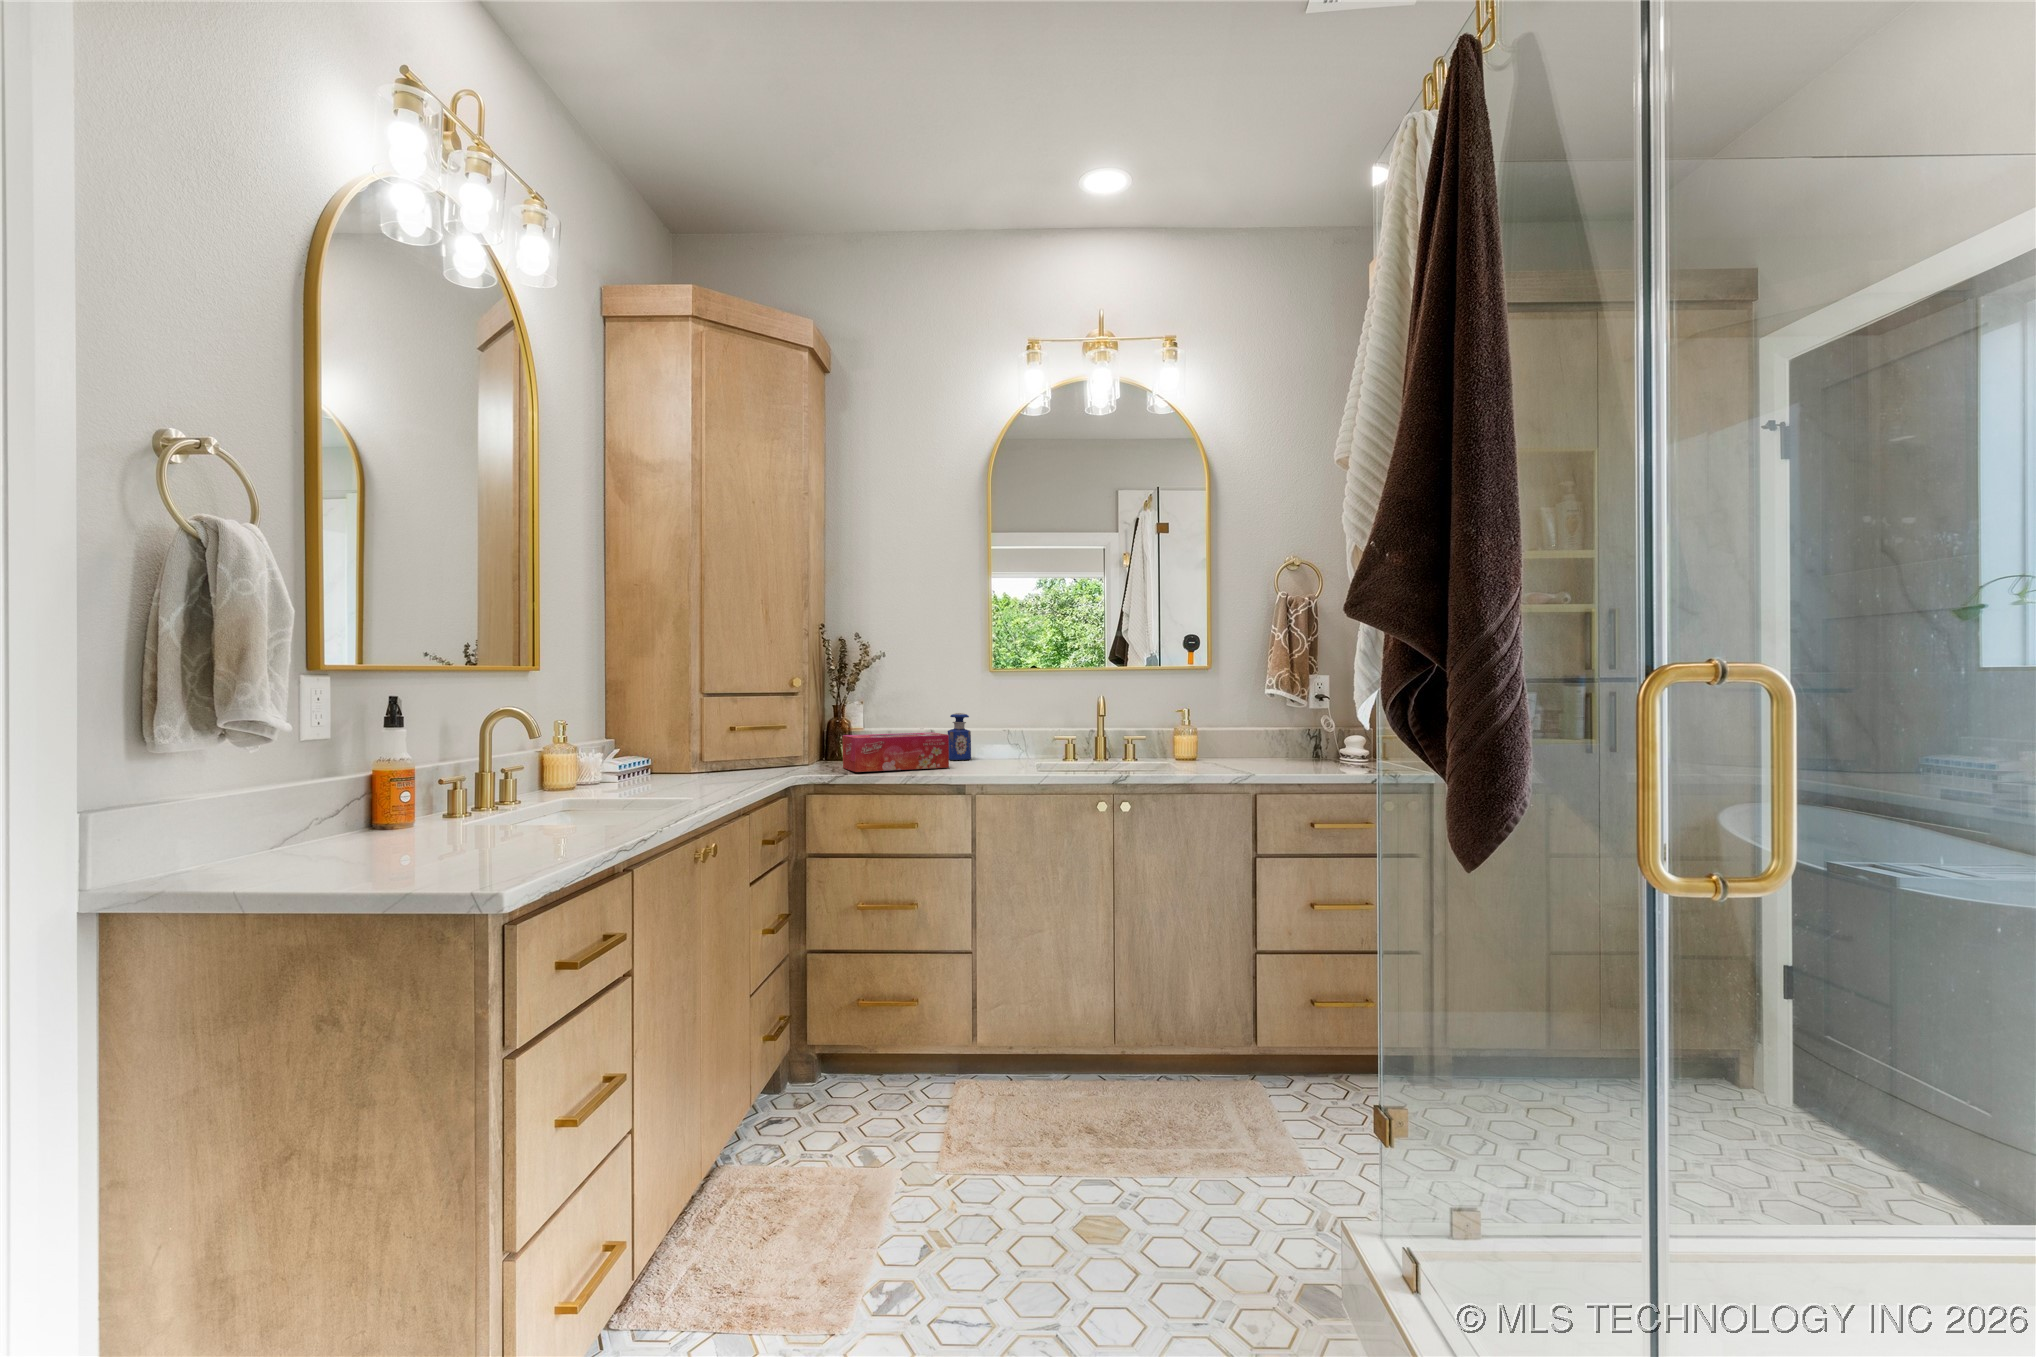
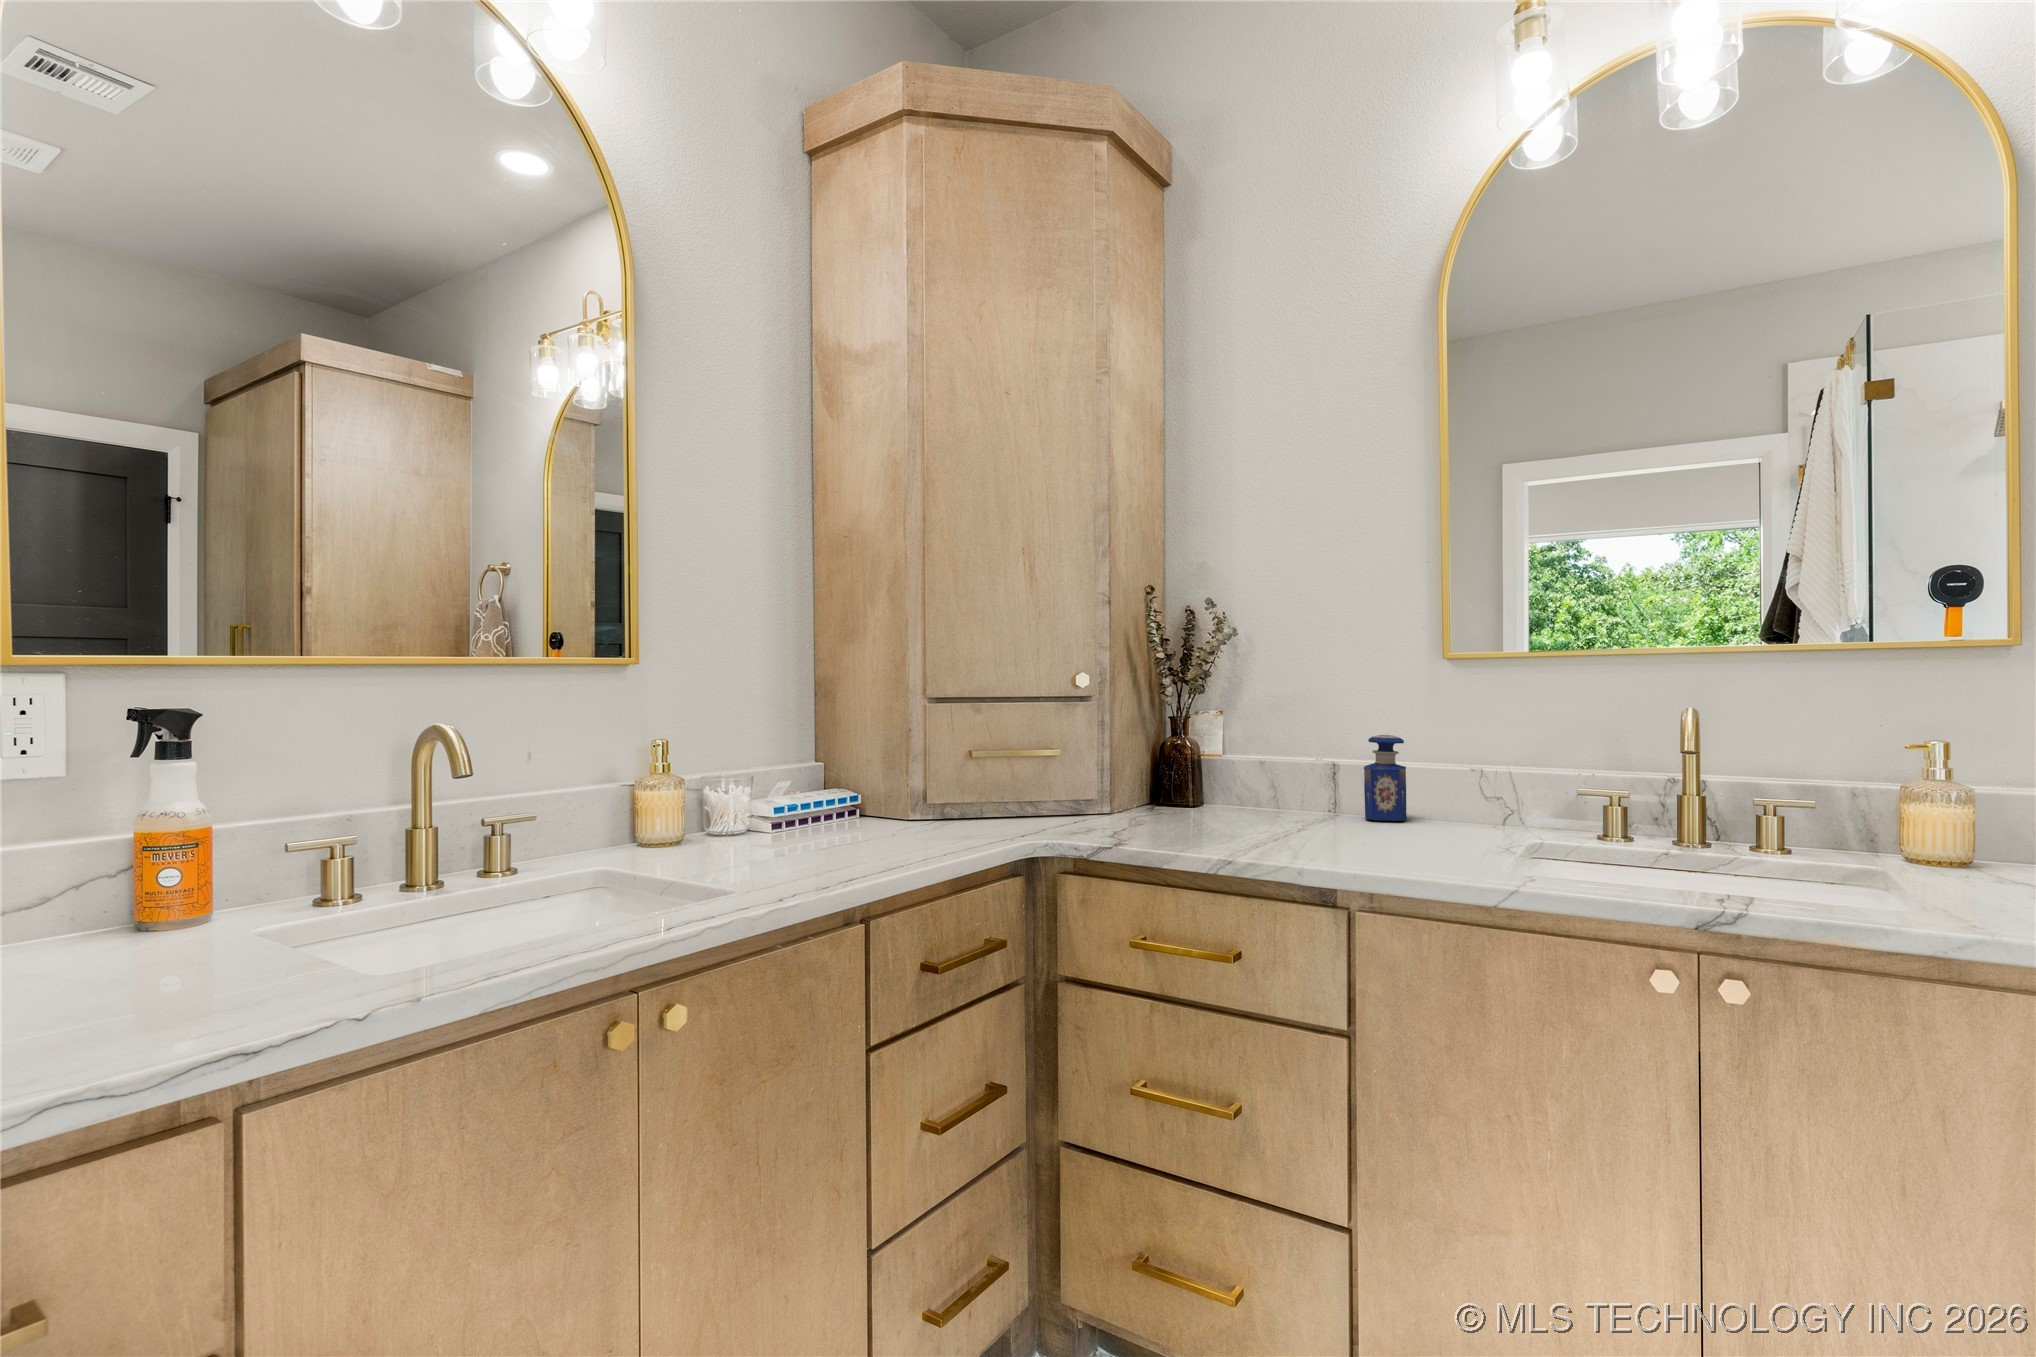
tissue box: present [843,732,949,772] -> none [1160,769,1341,839]

